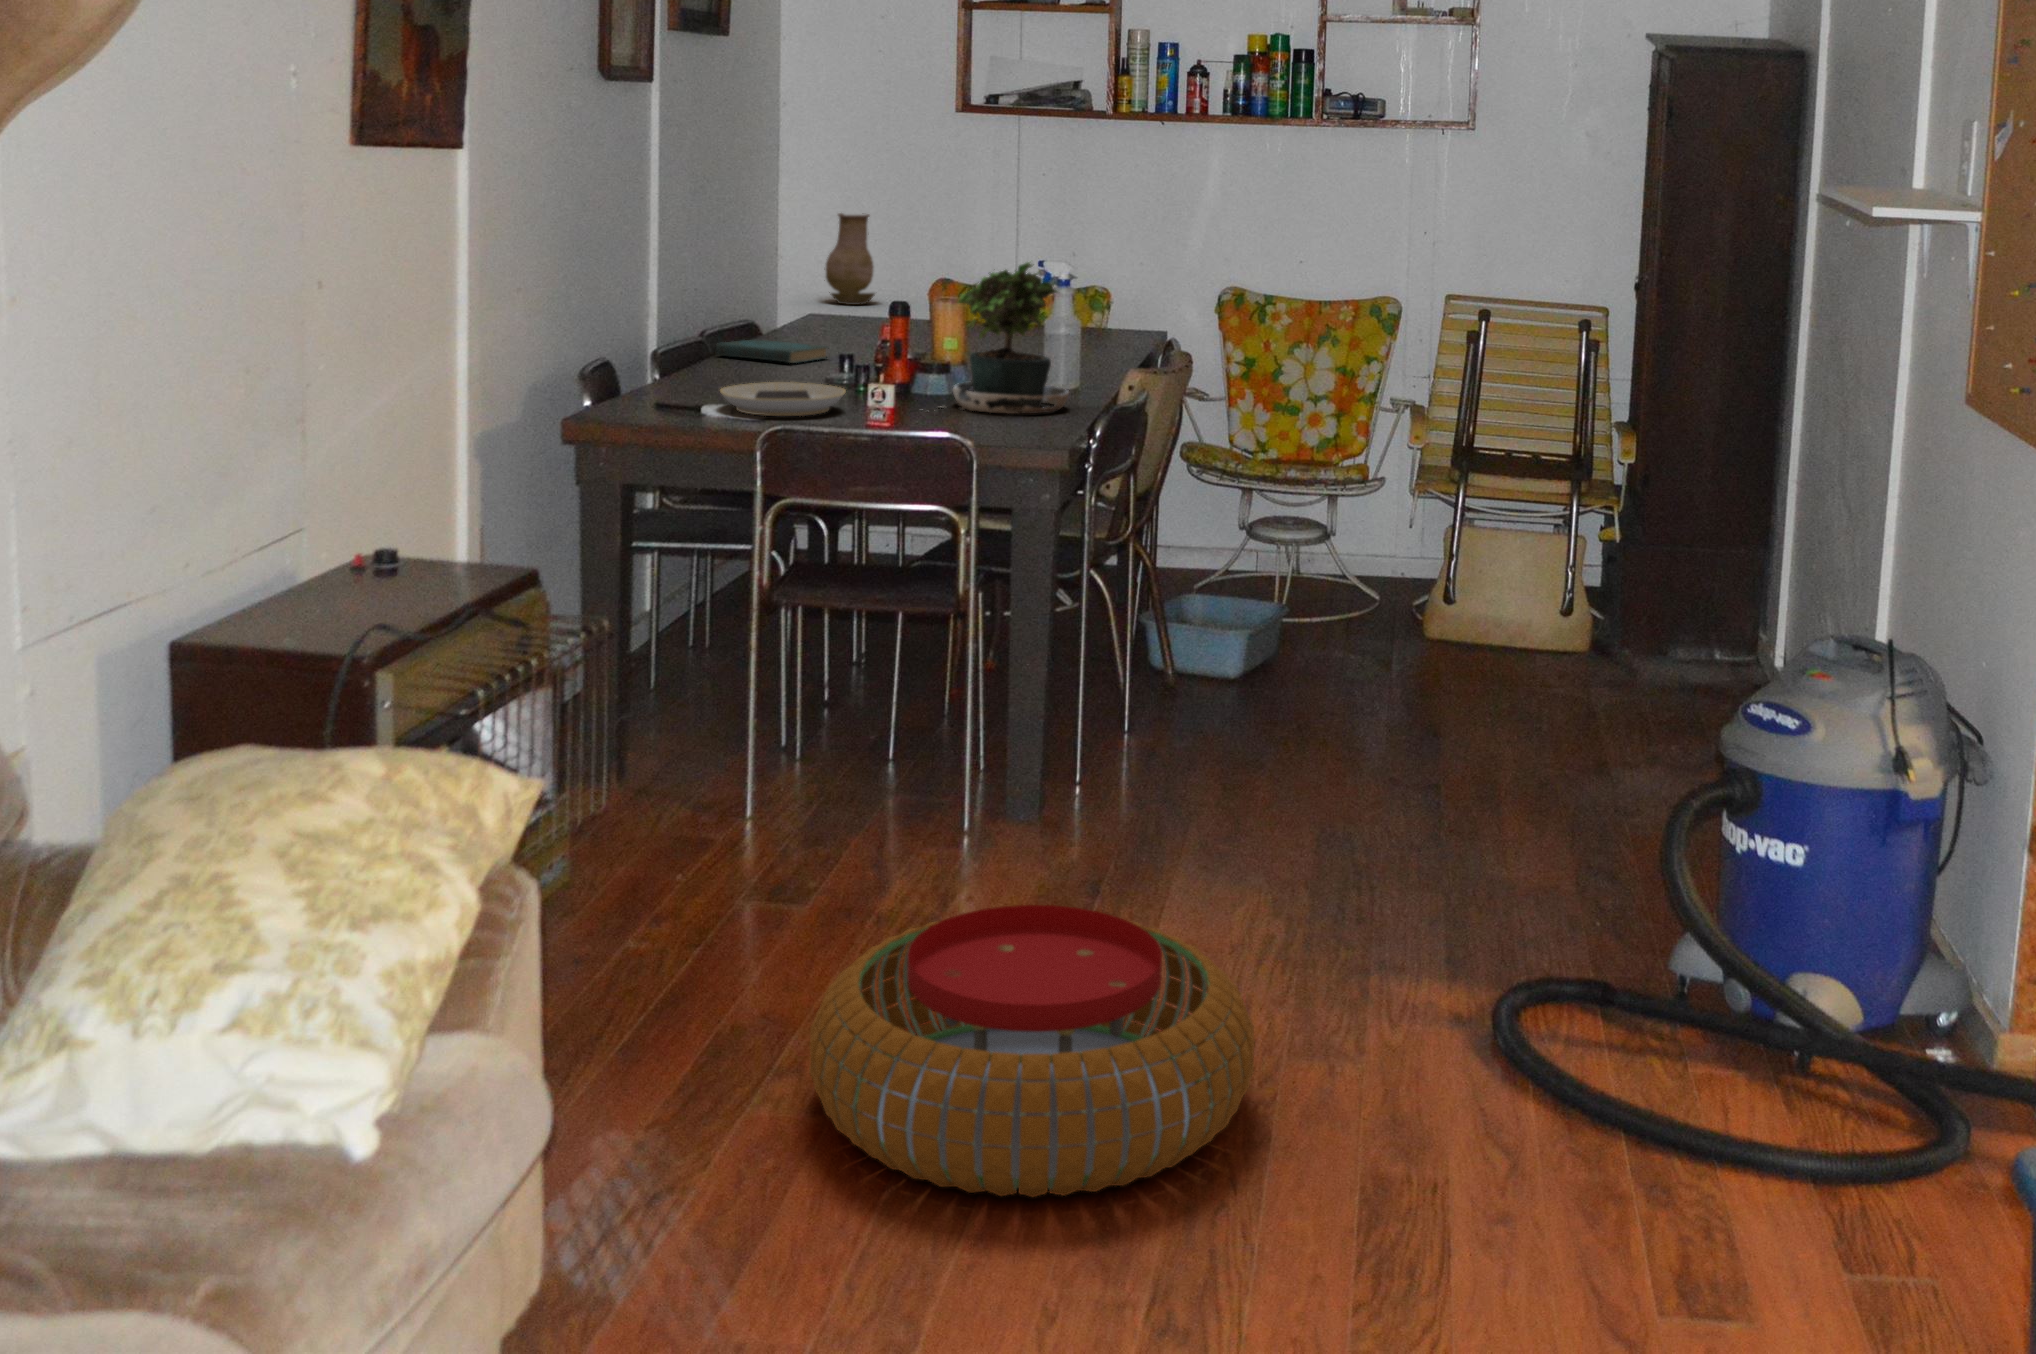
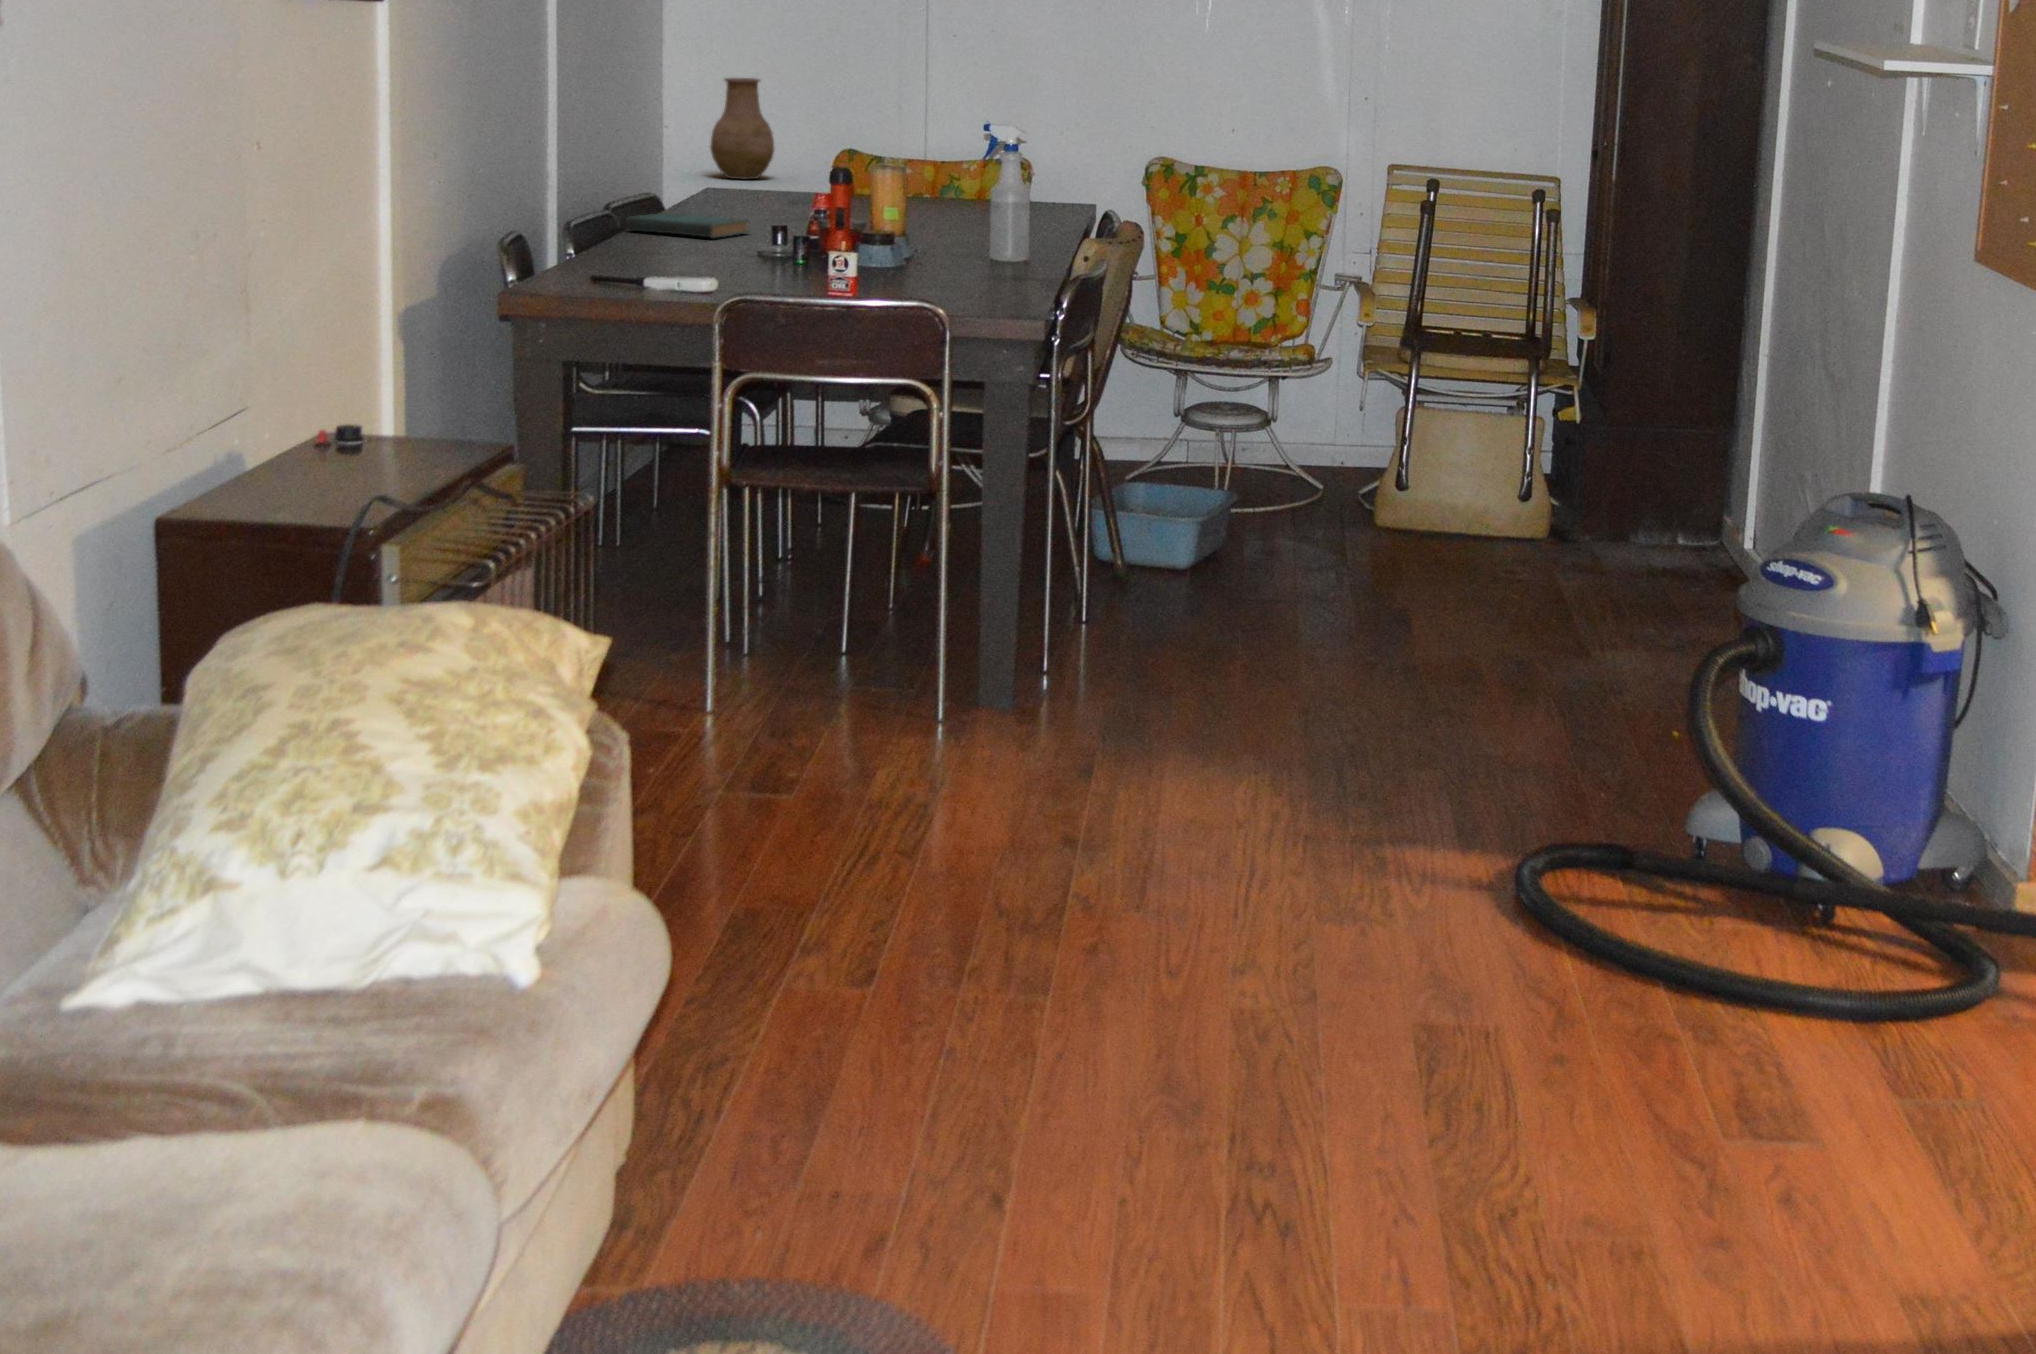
potted plant: present [928,262,1069,414] -> none [875,123,1032,288]
plate: present [720,382,845,416] -> none [662,255,798,290]
pouf: present [809,905,1255,1197] -> none [851,775,1301,1049]

